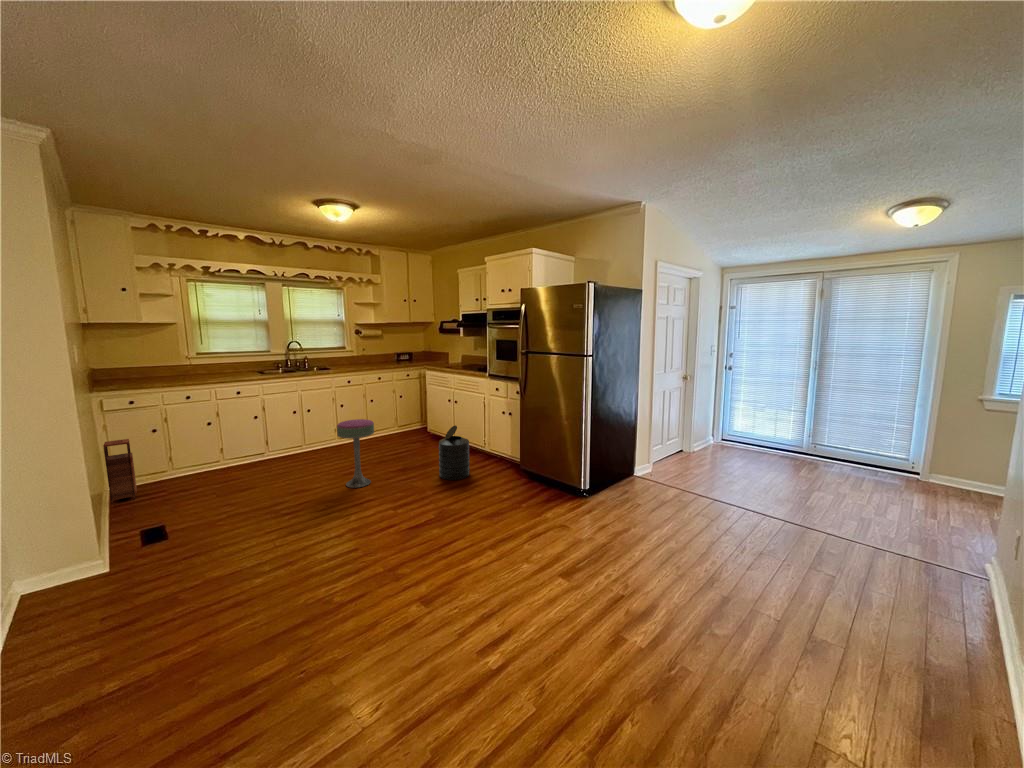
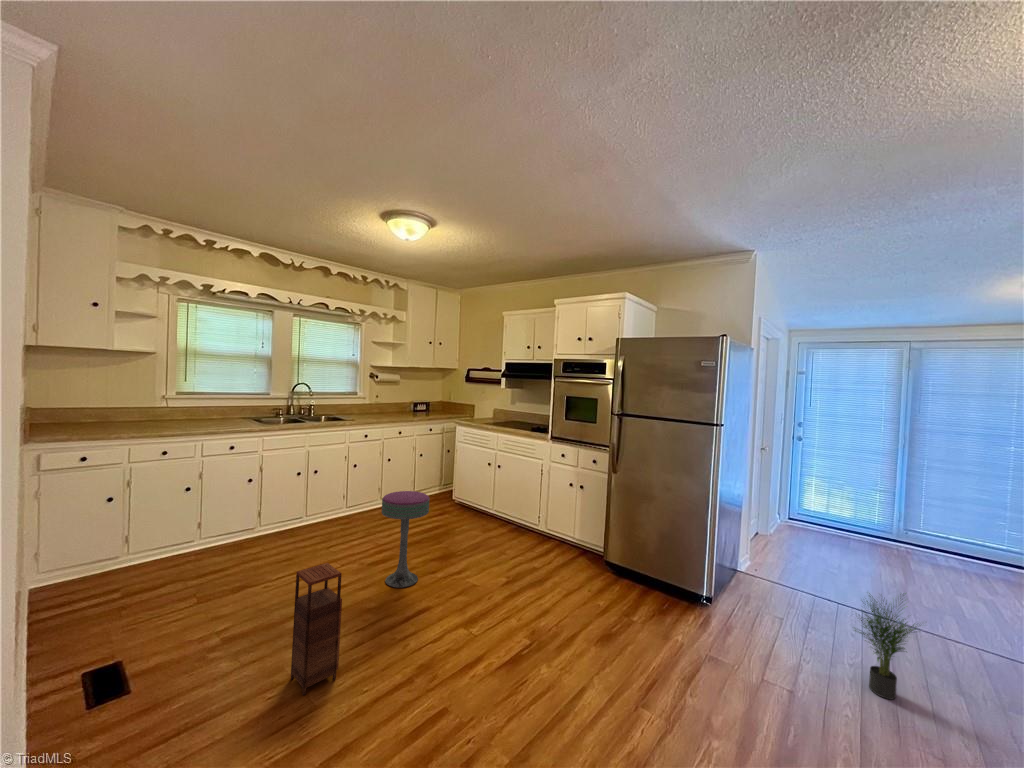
trash can: present [438,425,470,480] -> none [501,501,542,575]
storage cabinet: present [103,439,137,504] -> present [291,563,342,695]
potted plant: none [644,477,703,554] -> present [855,593,917,699]

